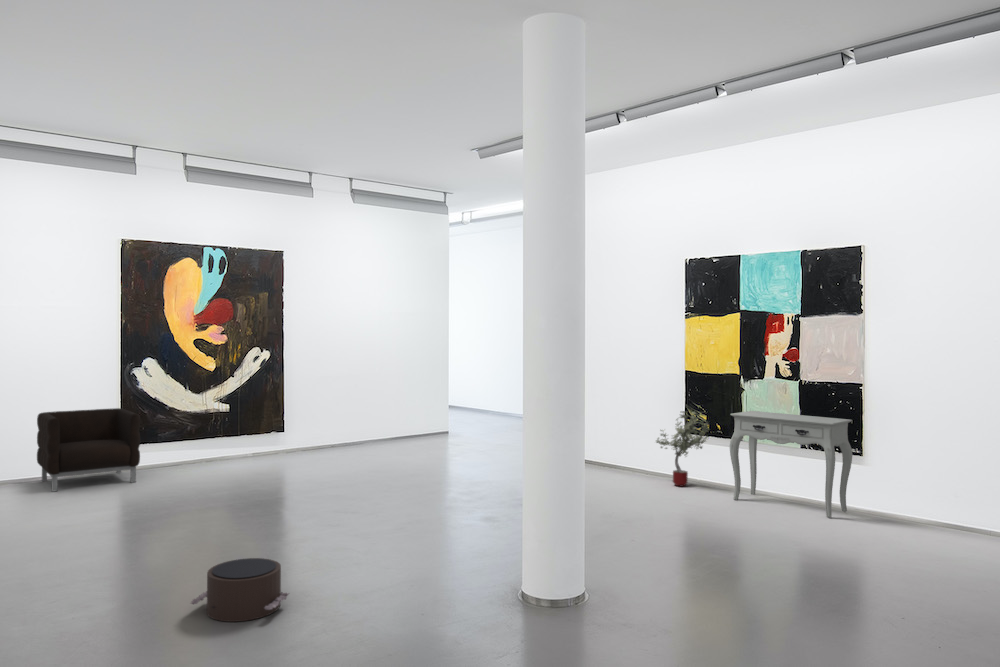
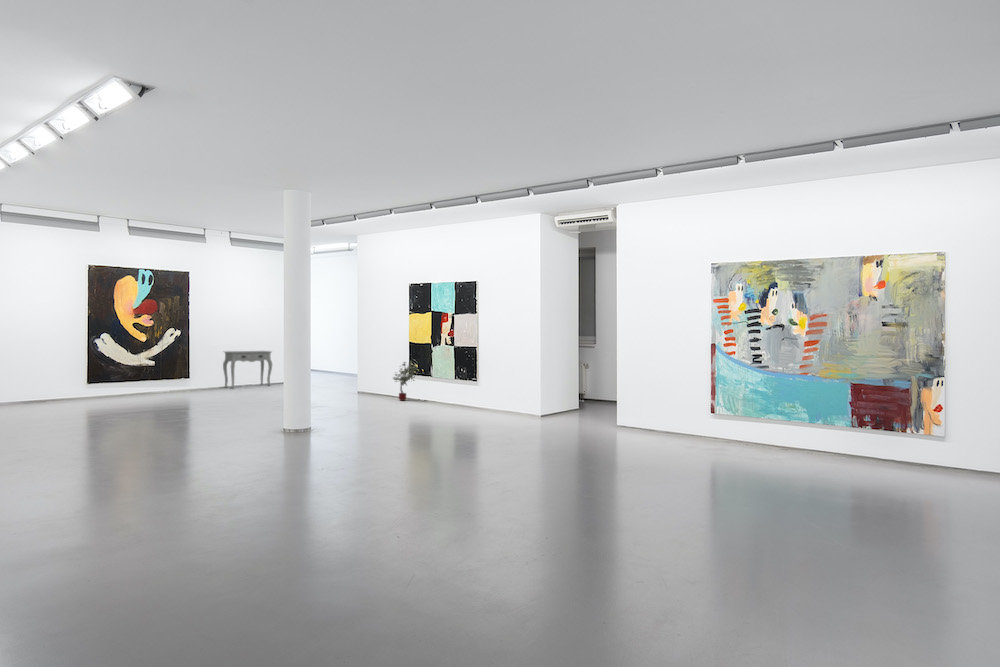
armchair: present [37,408,140,492] -> none [37,362,100,404]
console table: present [730,411,852,518] -> present [223,351,272,389]
pouf: present [191,558,289,622] -> none [129,415,174,436]

